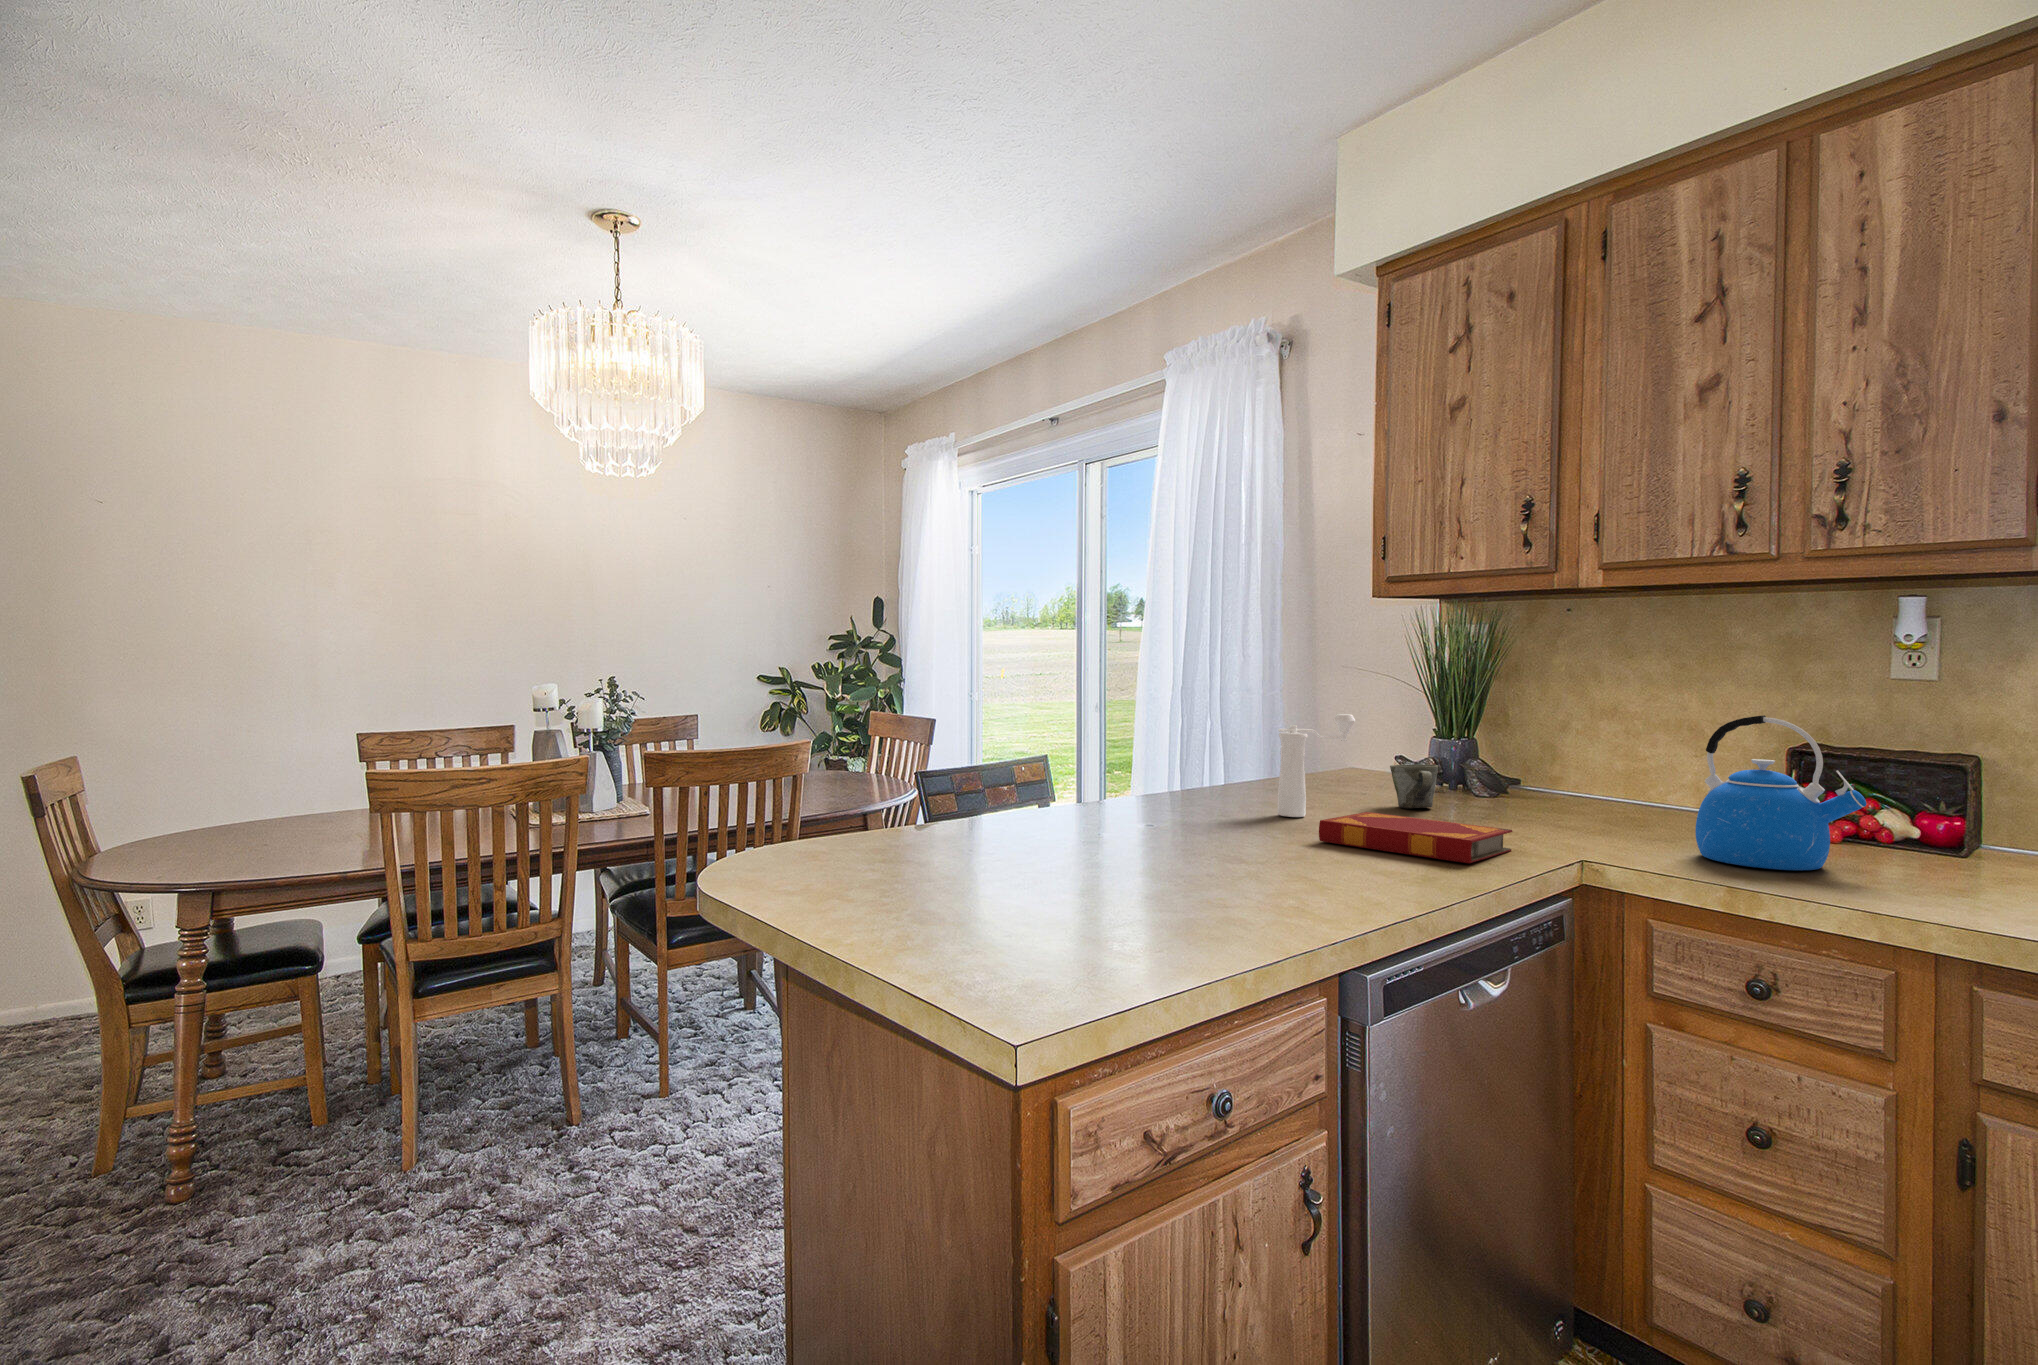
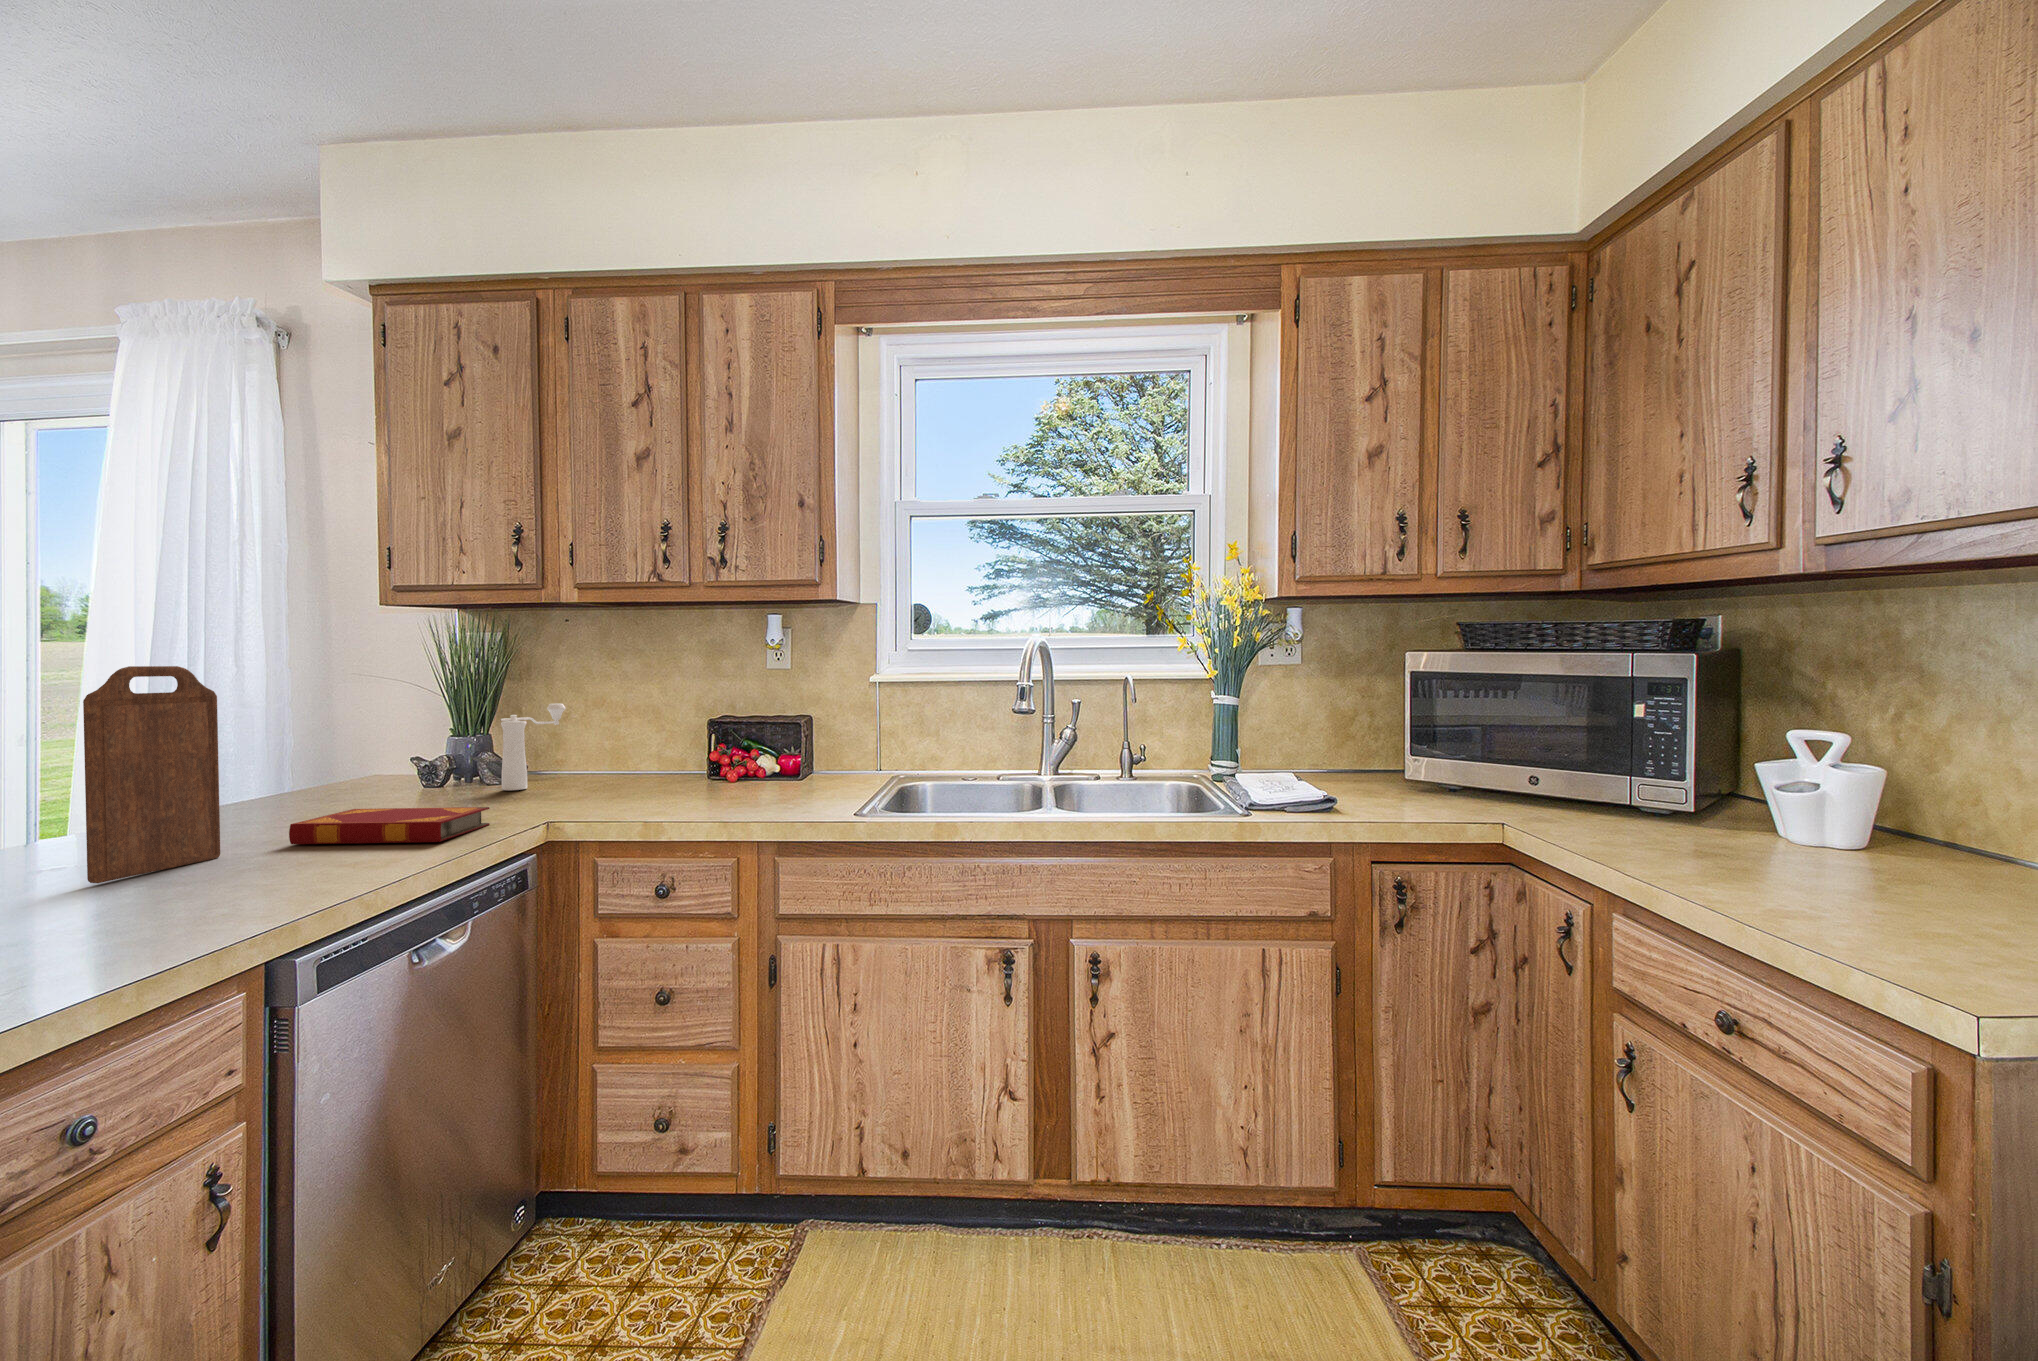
cutting board: none [1179,655,1269,853] -> present [83,666,220,883]
pepper mill: present [1277,714,1356,817] -> present [500,704,566,790]
kettle: present [1696,715,1866,870] -> none [636,700,736,810]
mug: present [1390,765,1438,808] -> none [395,757,445,800]

